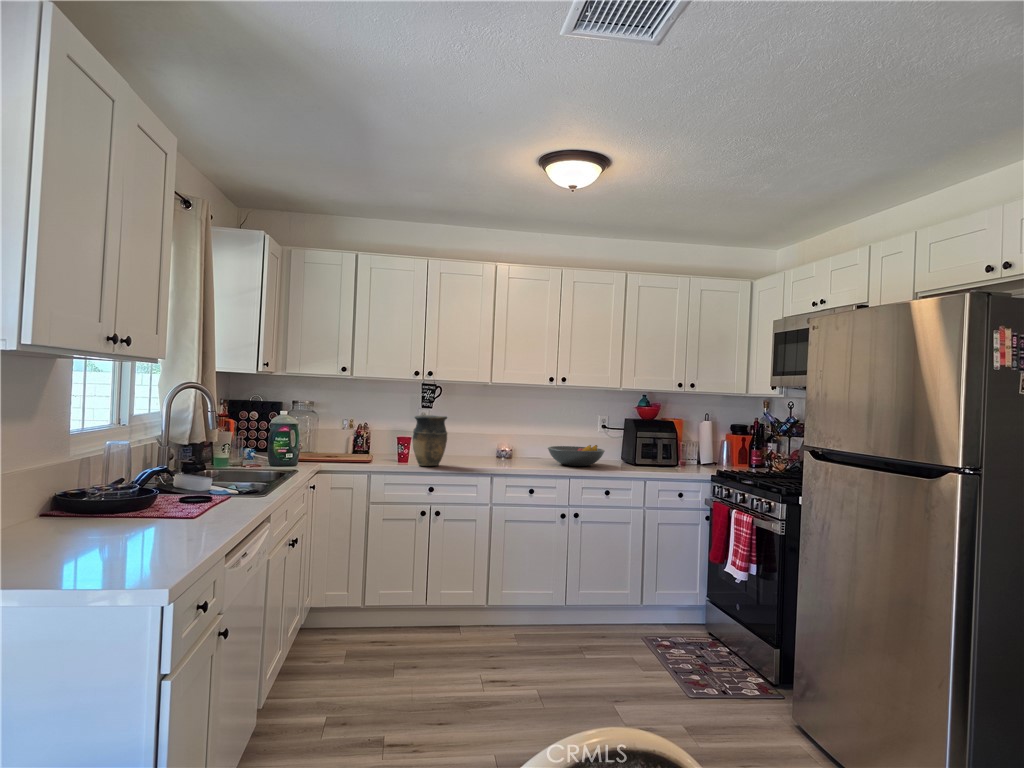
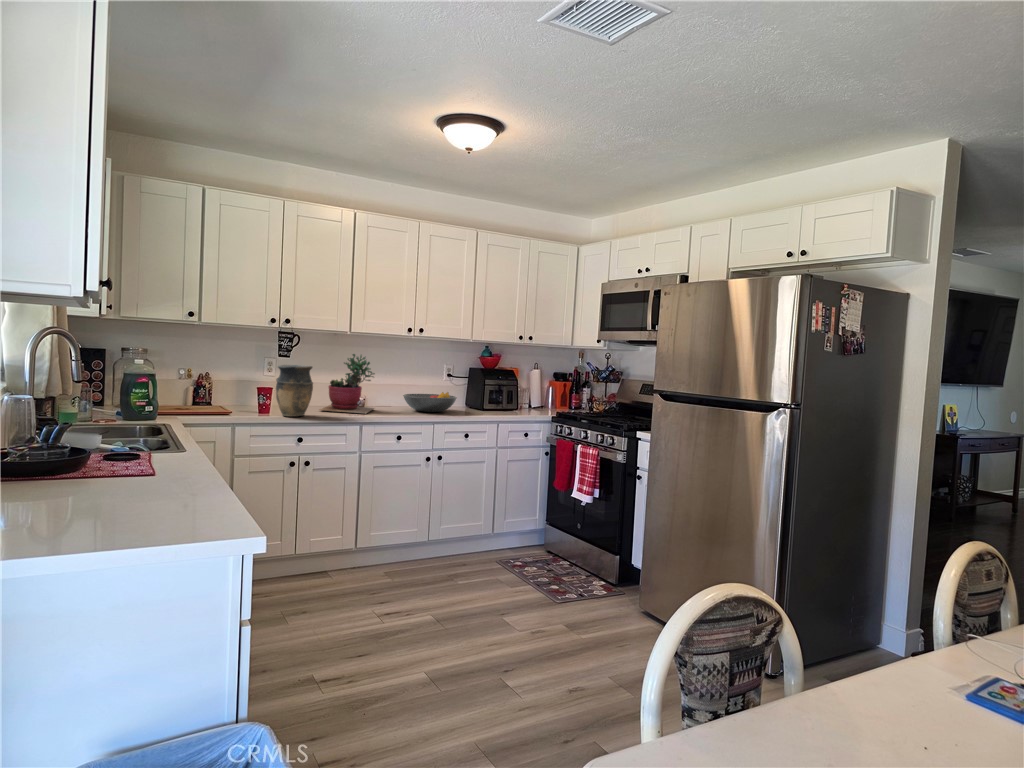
succulent plant: none [459,404,519,465] -> present [320,354,375,414]

